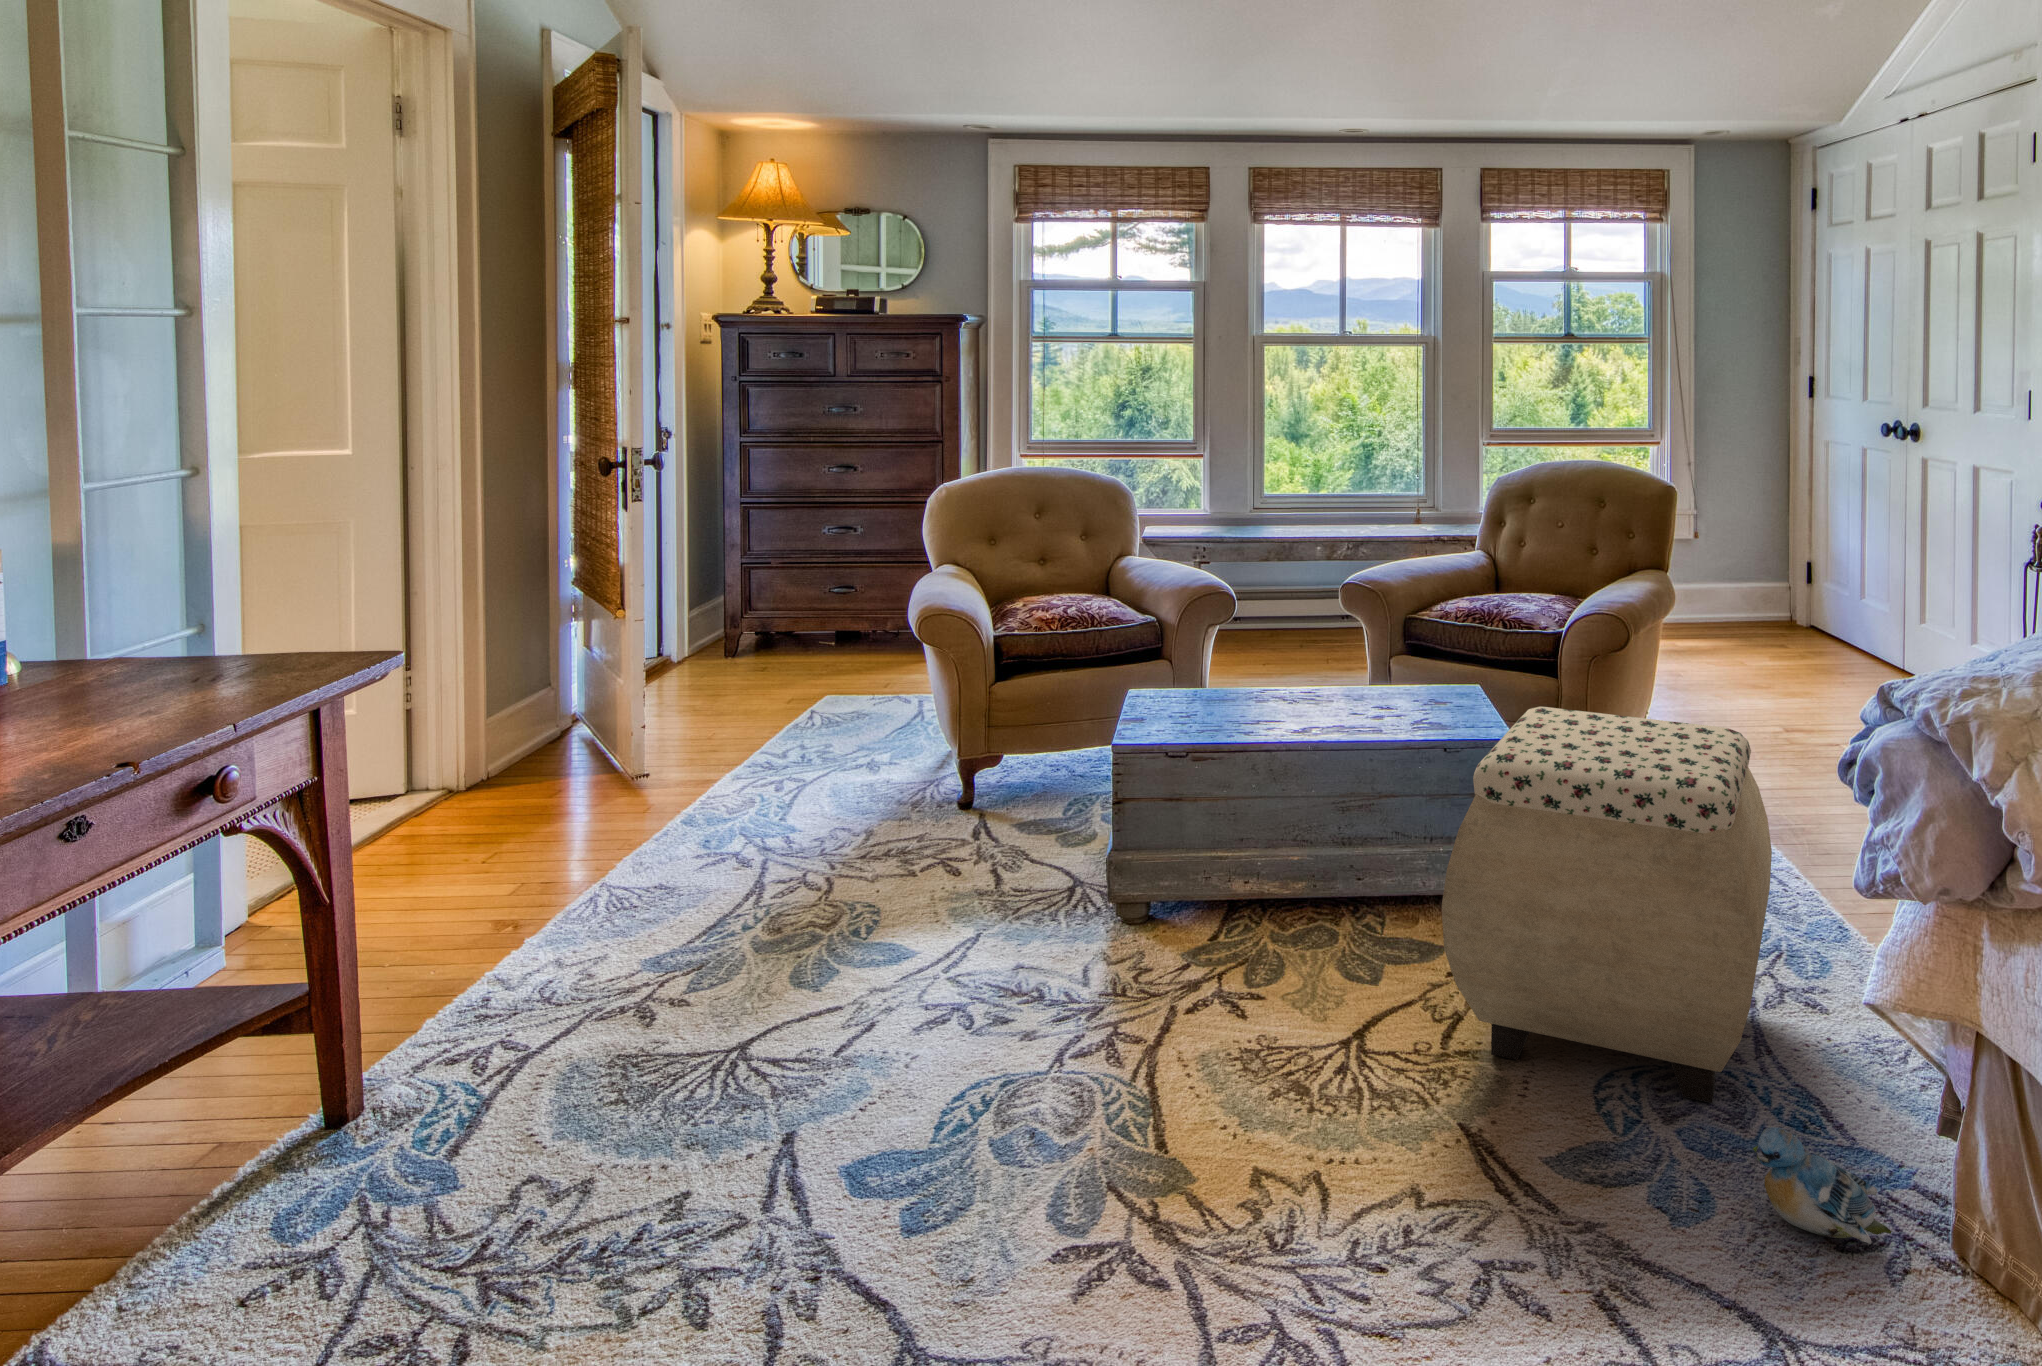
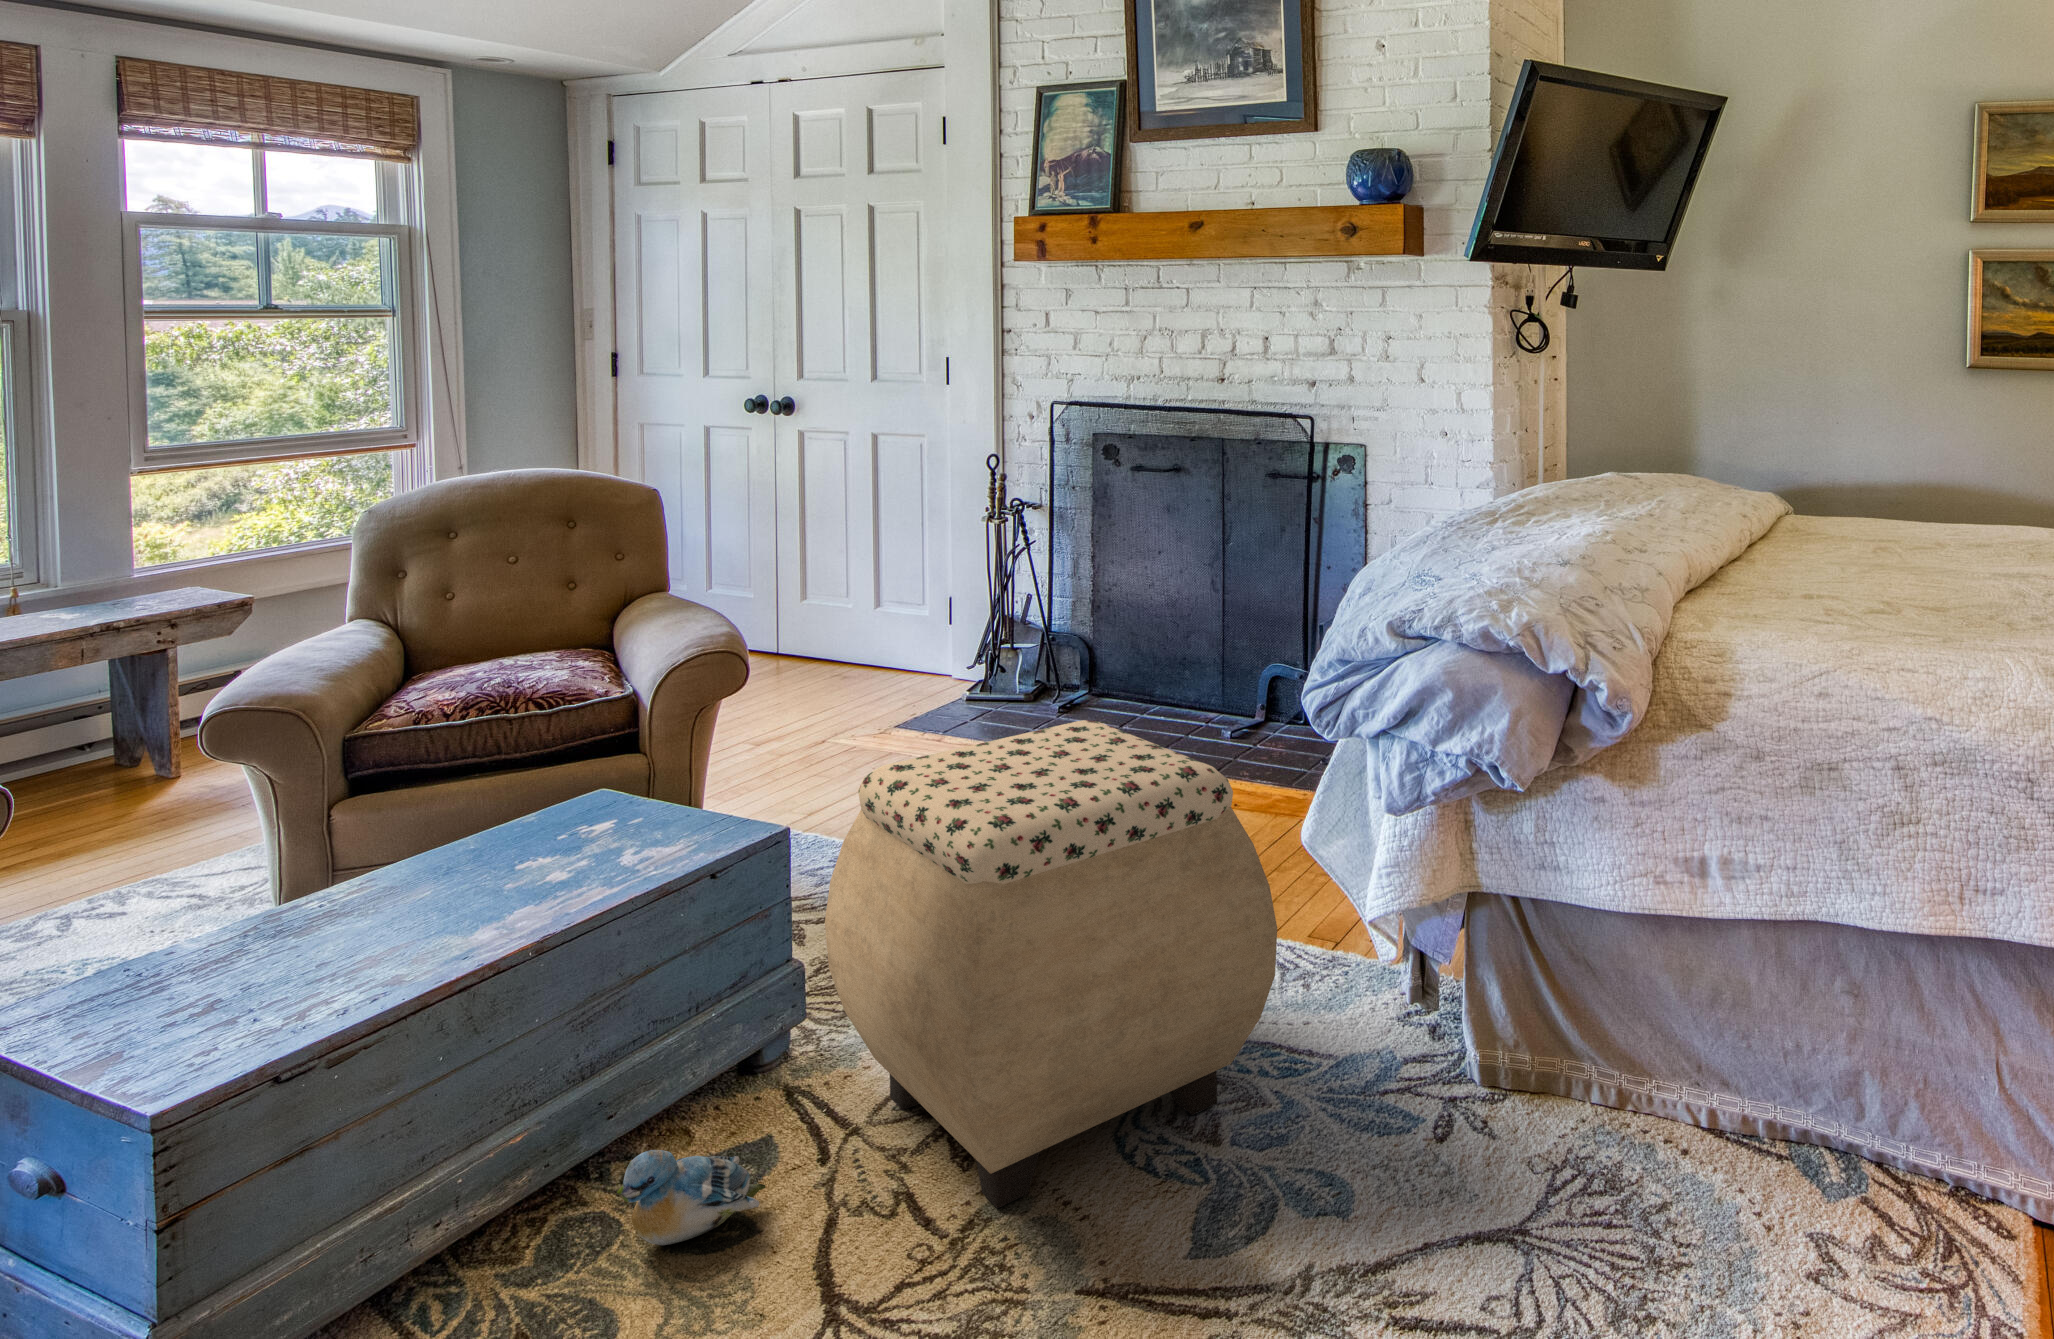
plush toy: present [1753,1127,1891,1244] -> present [617,1150,765,1245]

